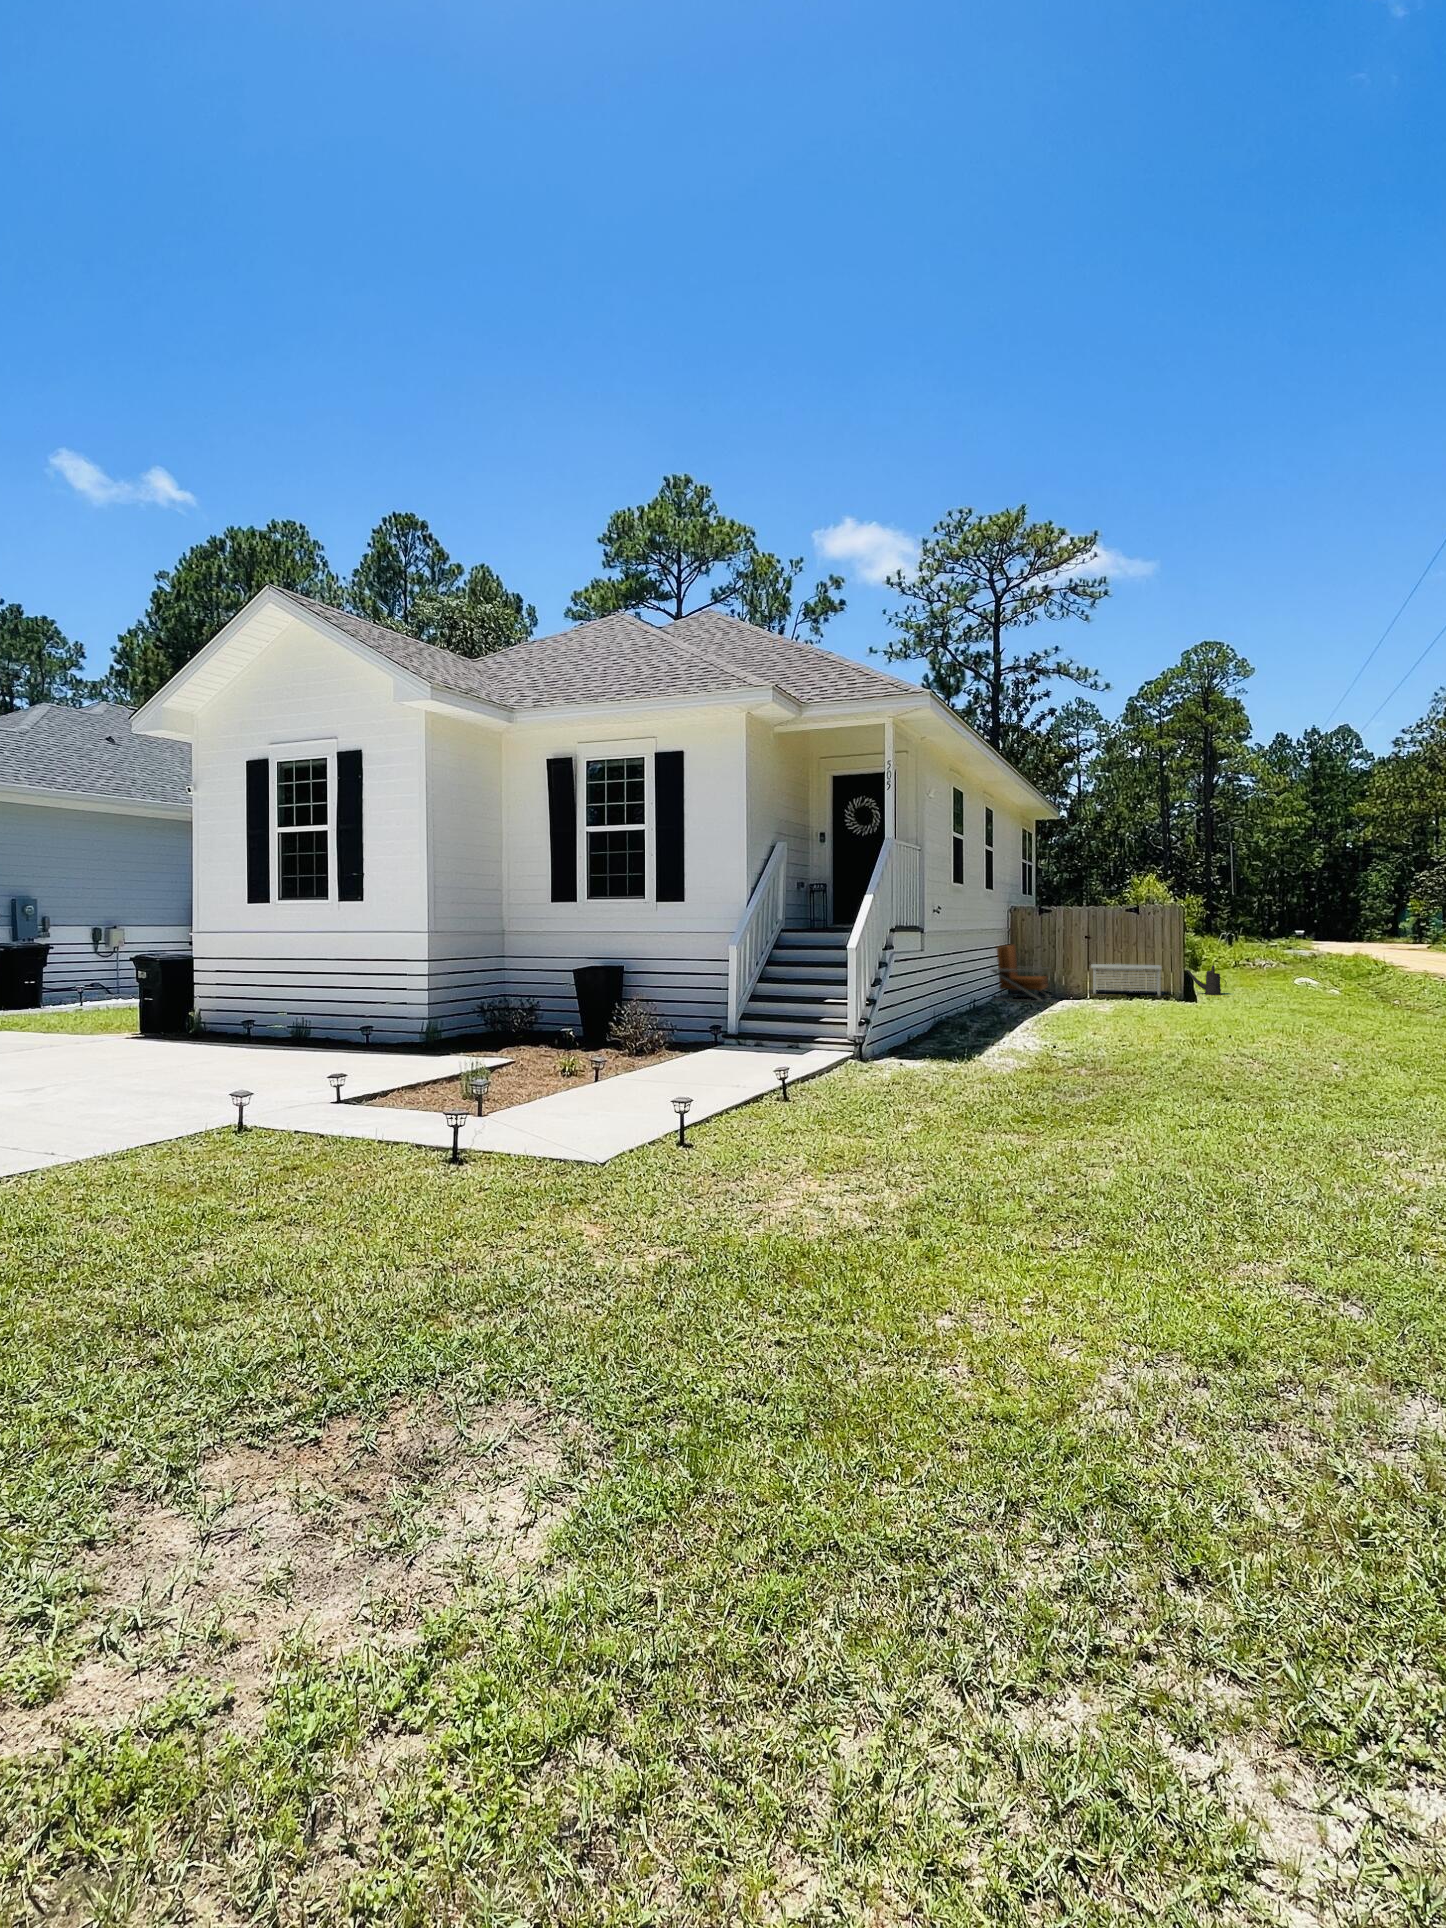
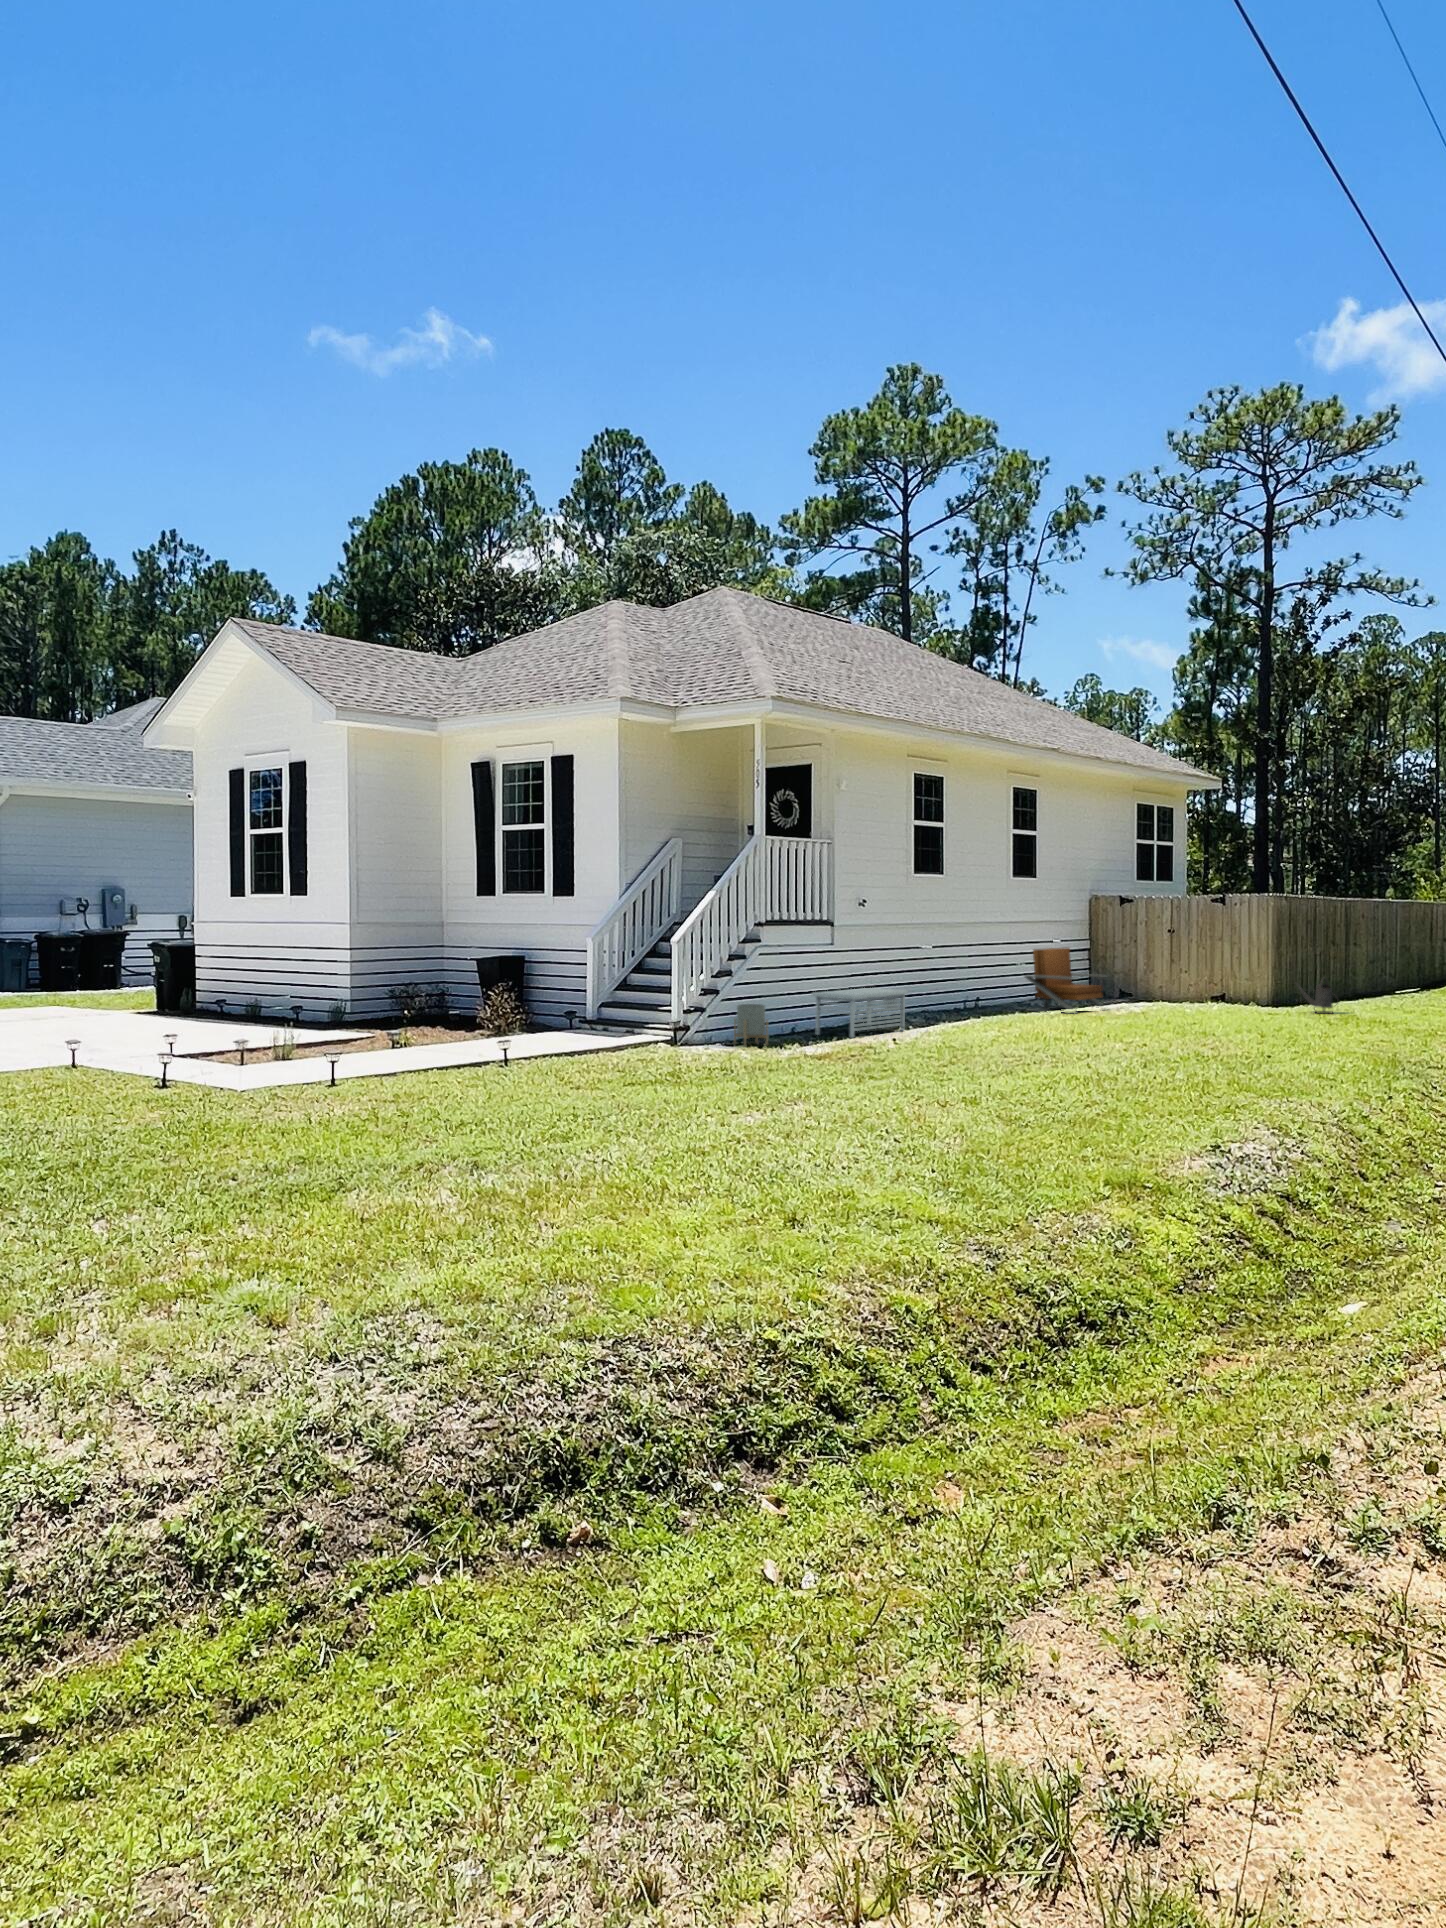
storage bench: present [1091,964,1161,995] -> present [811,988,907,1038]
planter: none [889,1006,927,1050] -> present [734,1004,768,1045]

